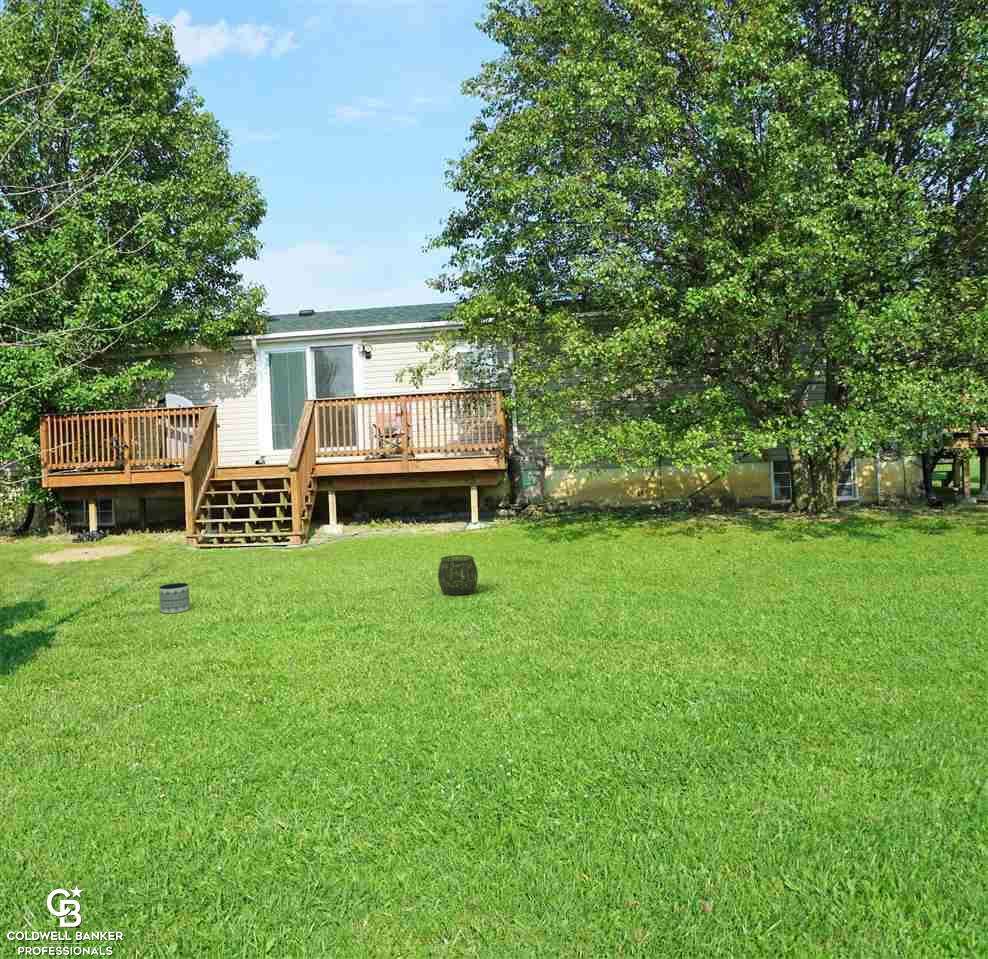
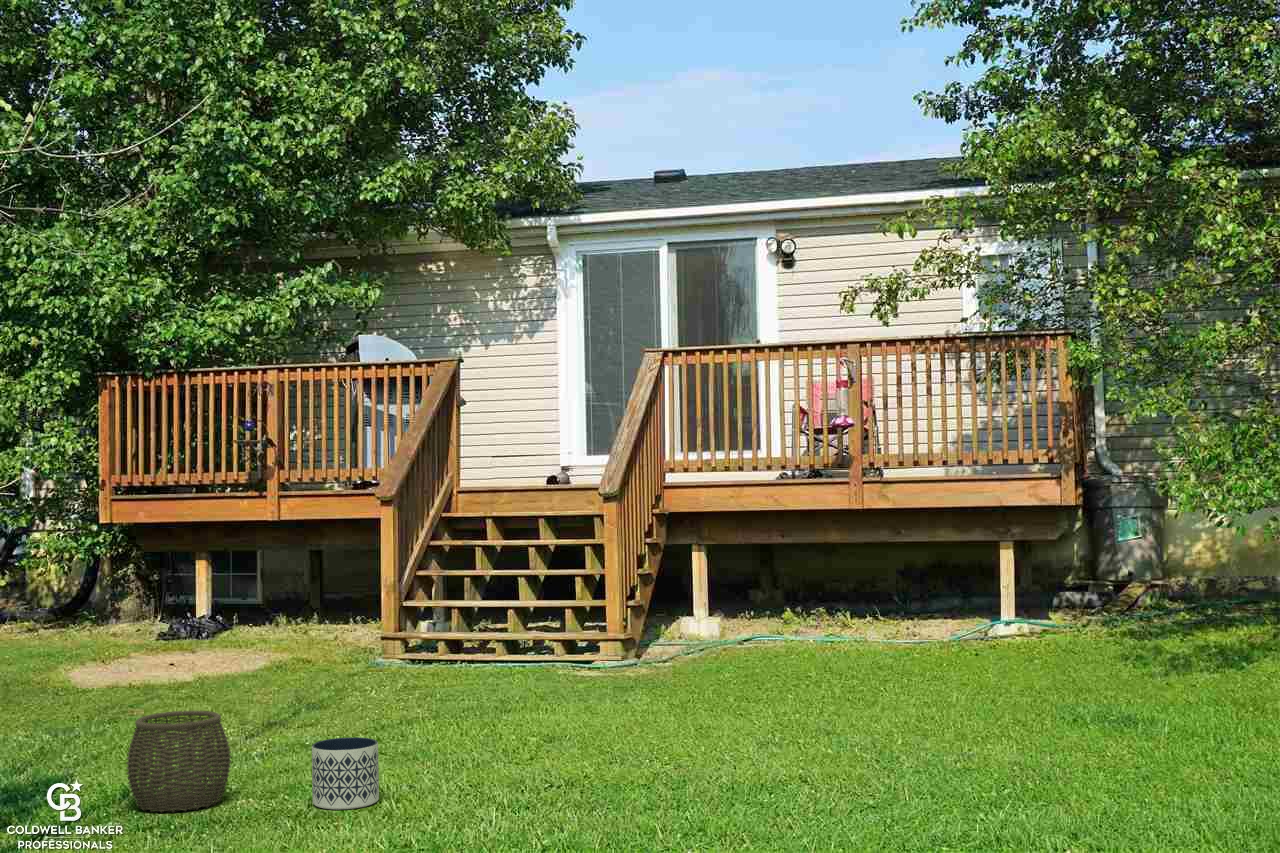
woven basket: present [438,555,478,595] -> present [126,710,231,812]

